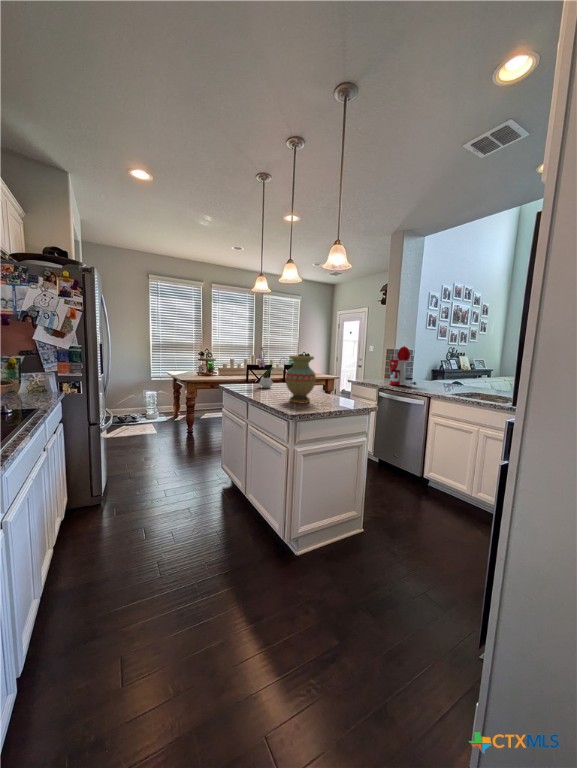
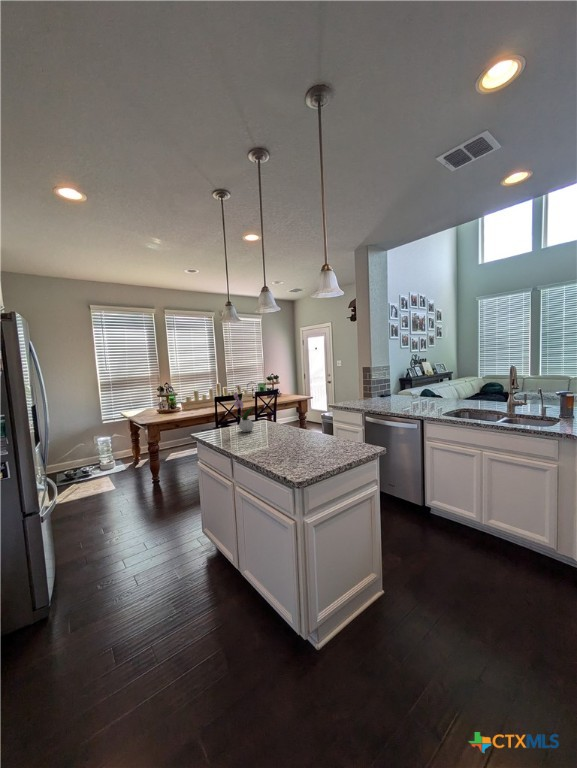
coffee maker: present [389,346,416,385] -> none [372,365,400,407]
vase: present [286,356,316,403] -> none [277,398,313,457]

